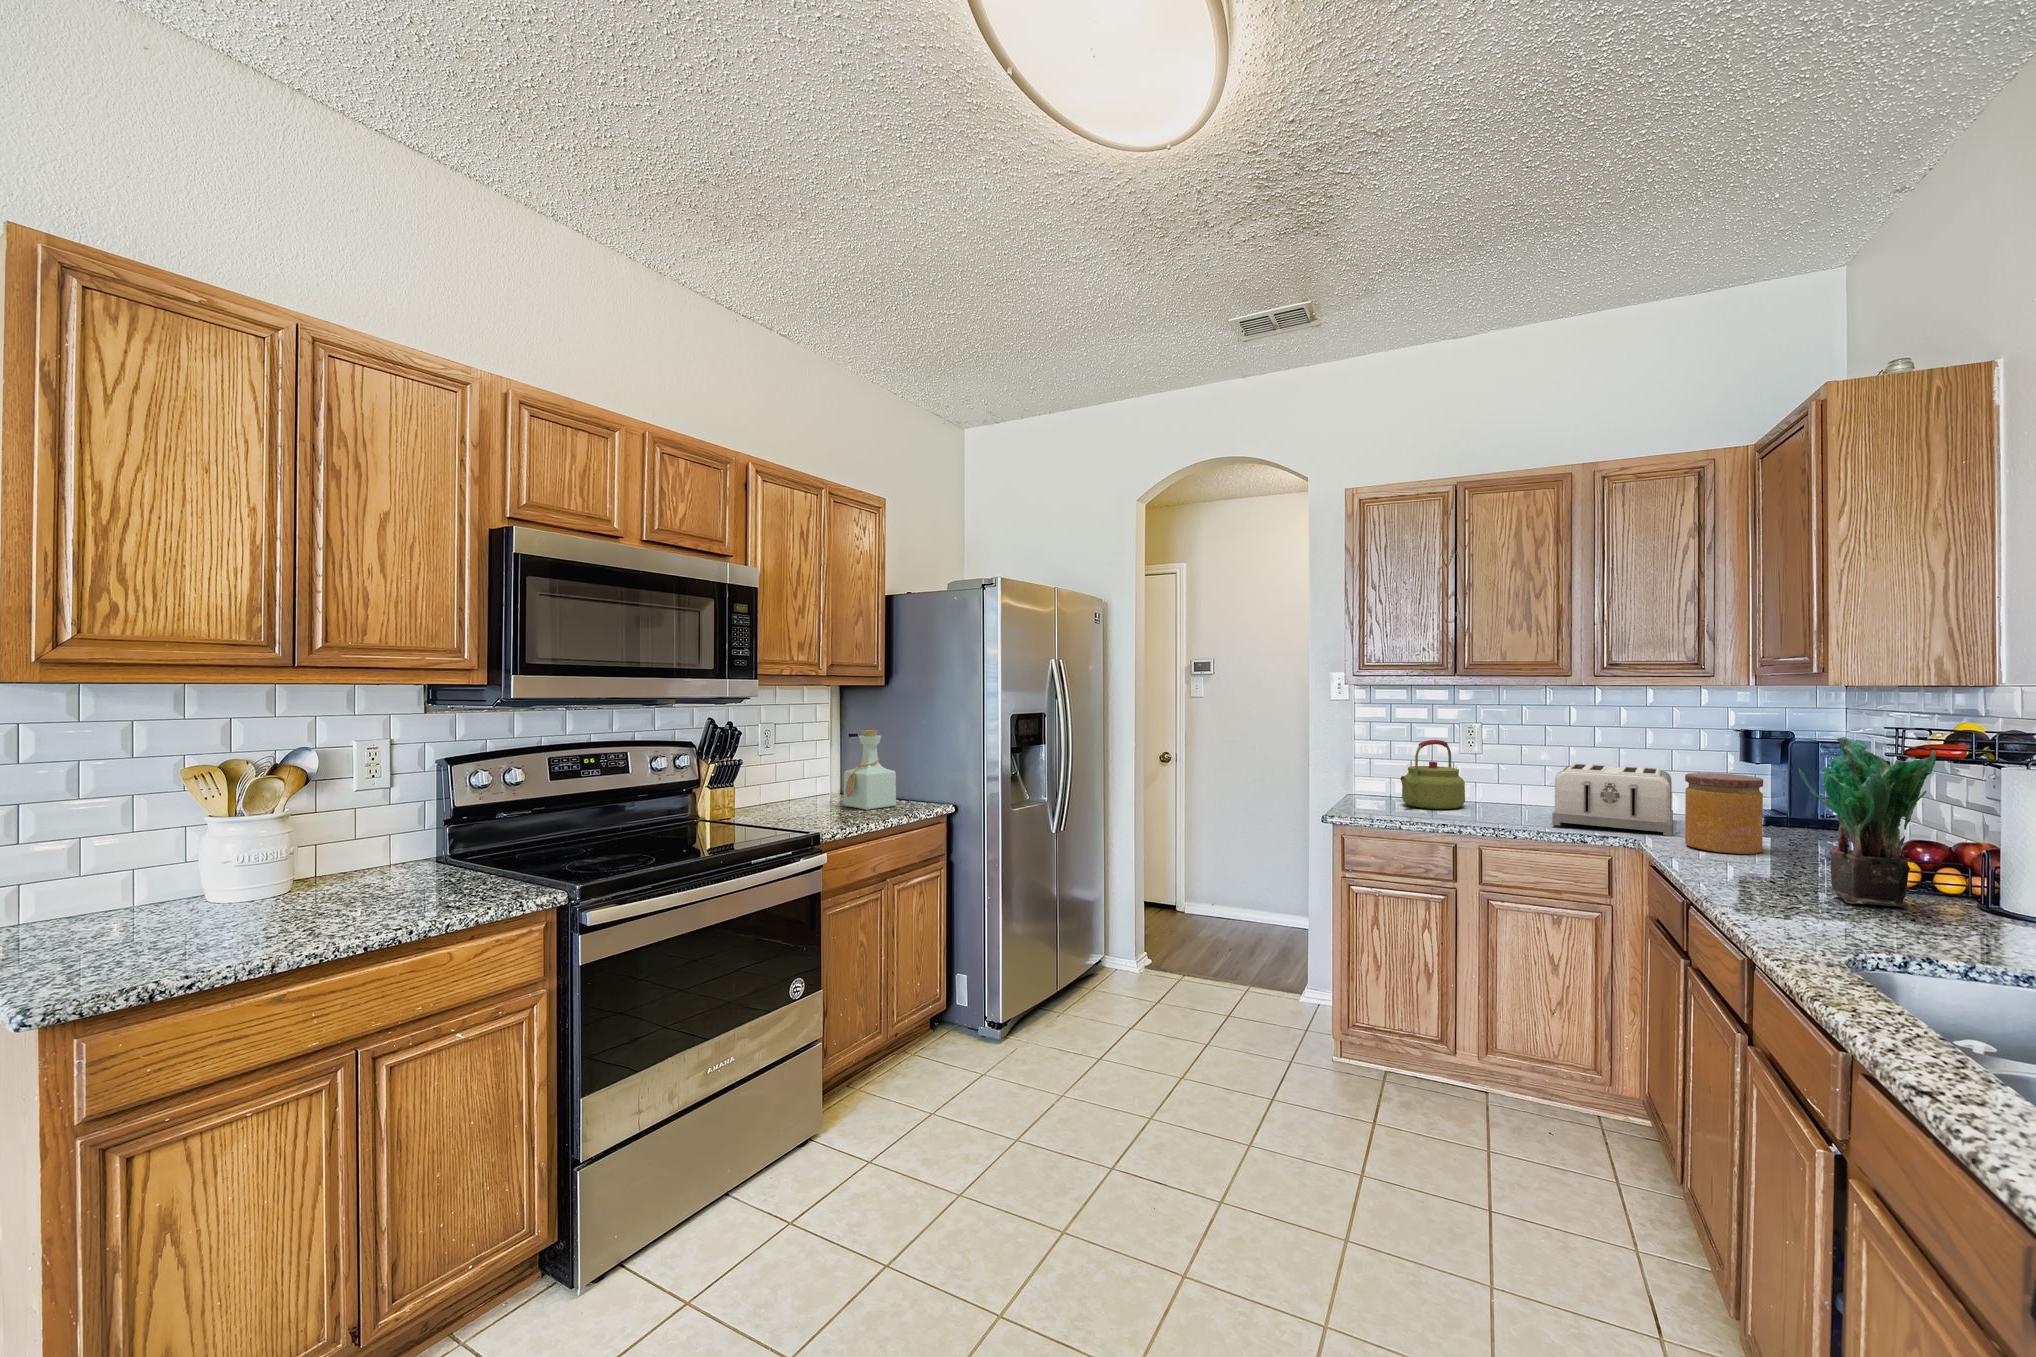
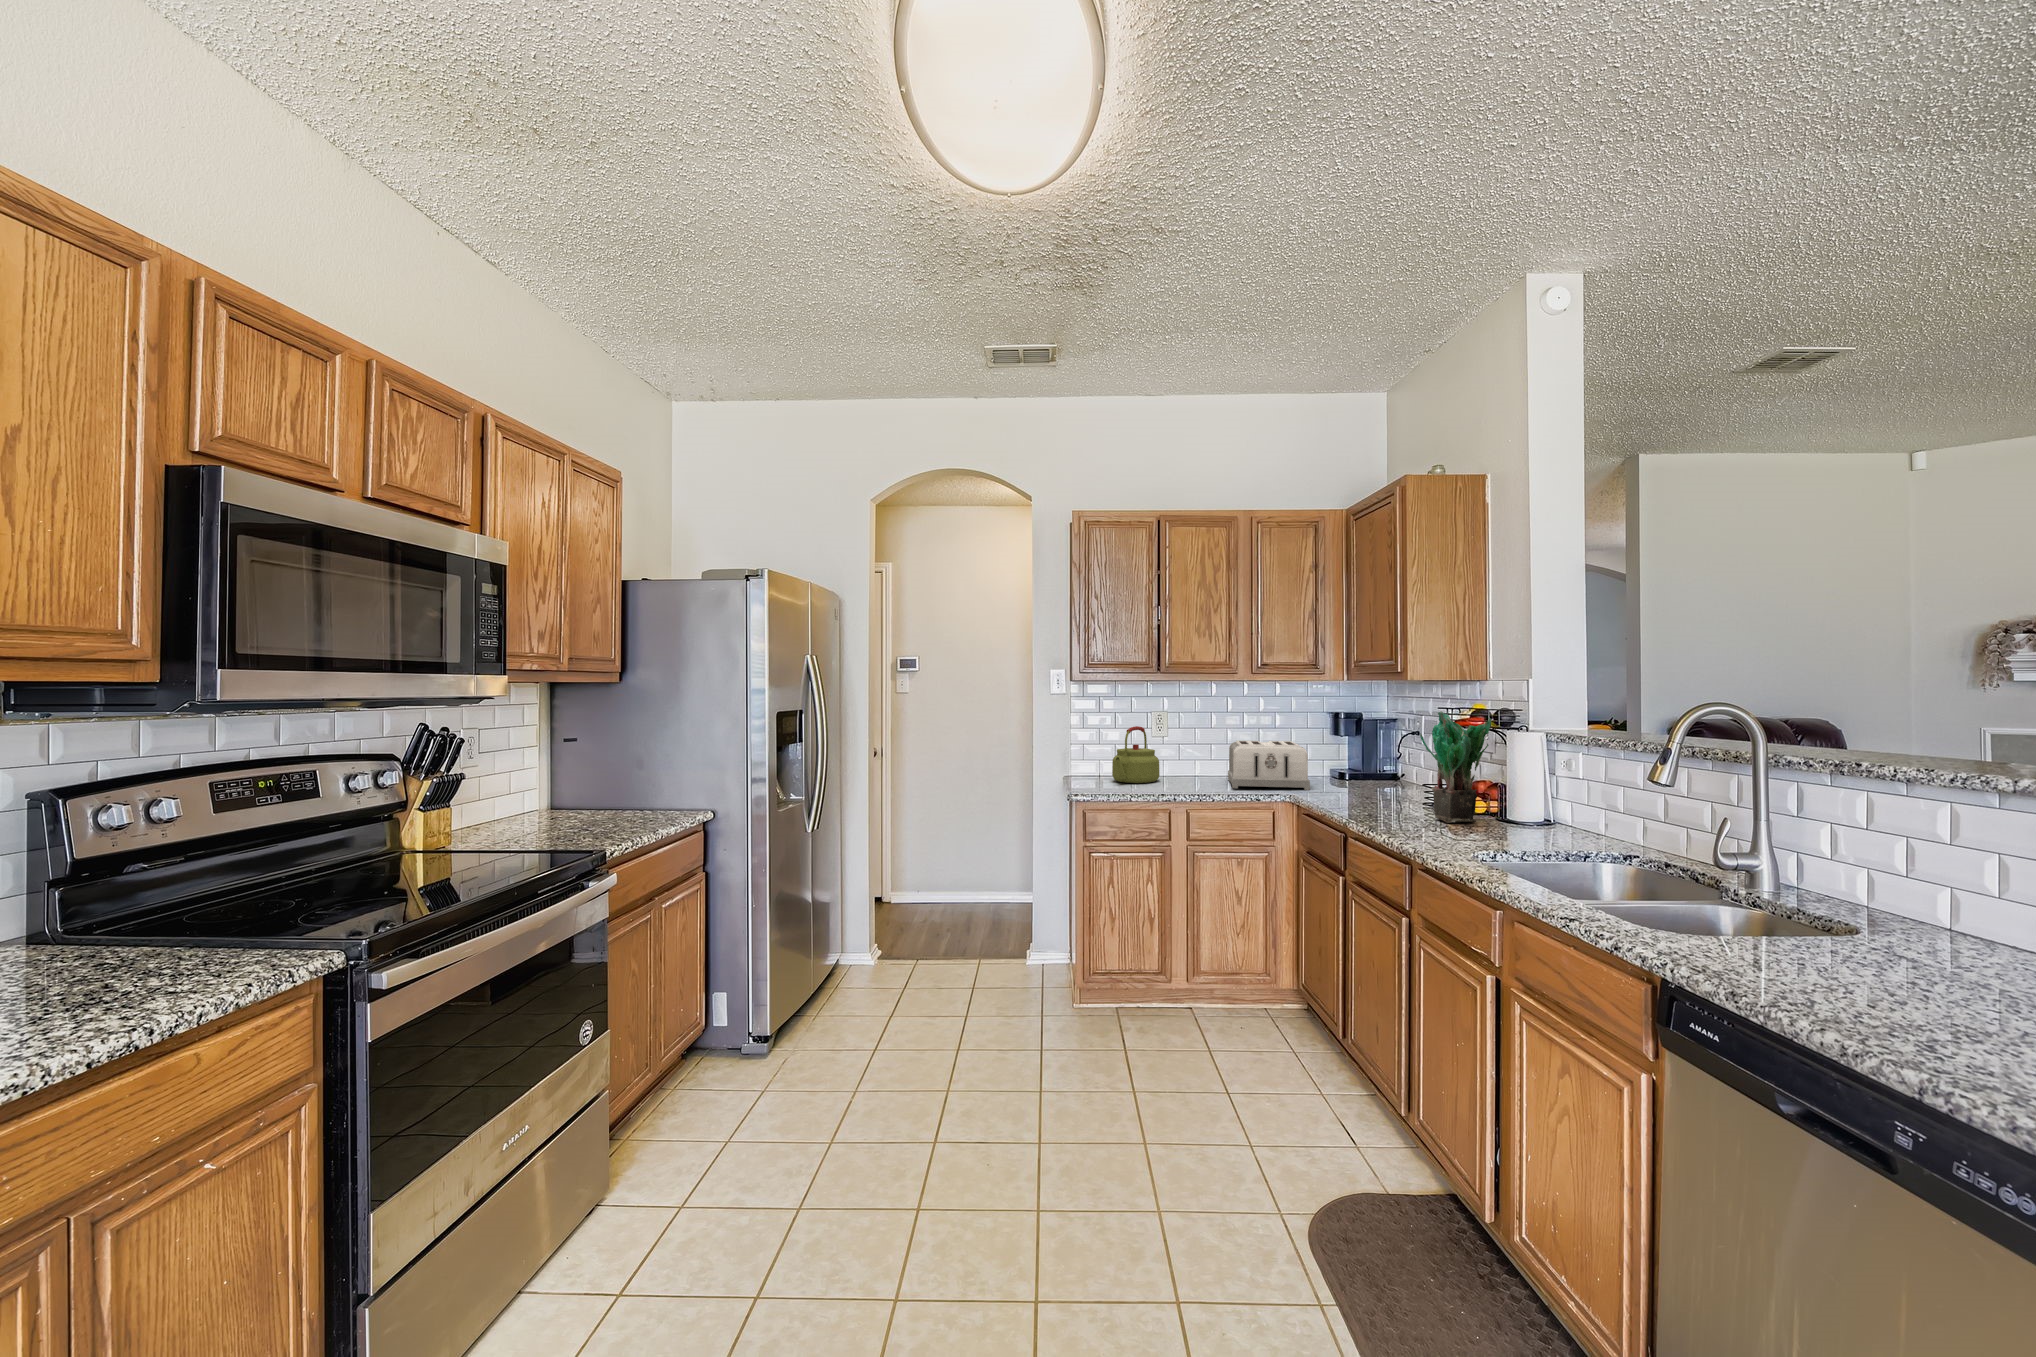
bottle: present [844,730,896,810] -> none [589,734,654,823]
jar: present [1685,773,1763,854] -> none [1324,742,1370,798]

